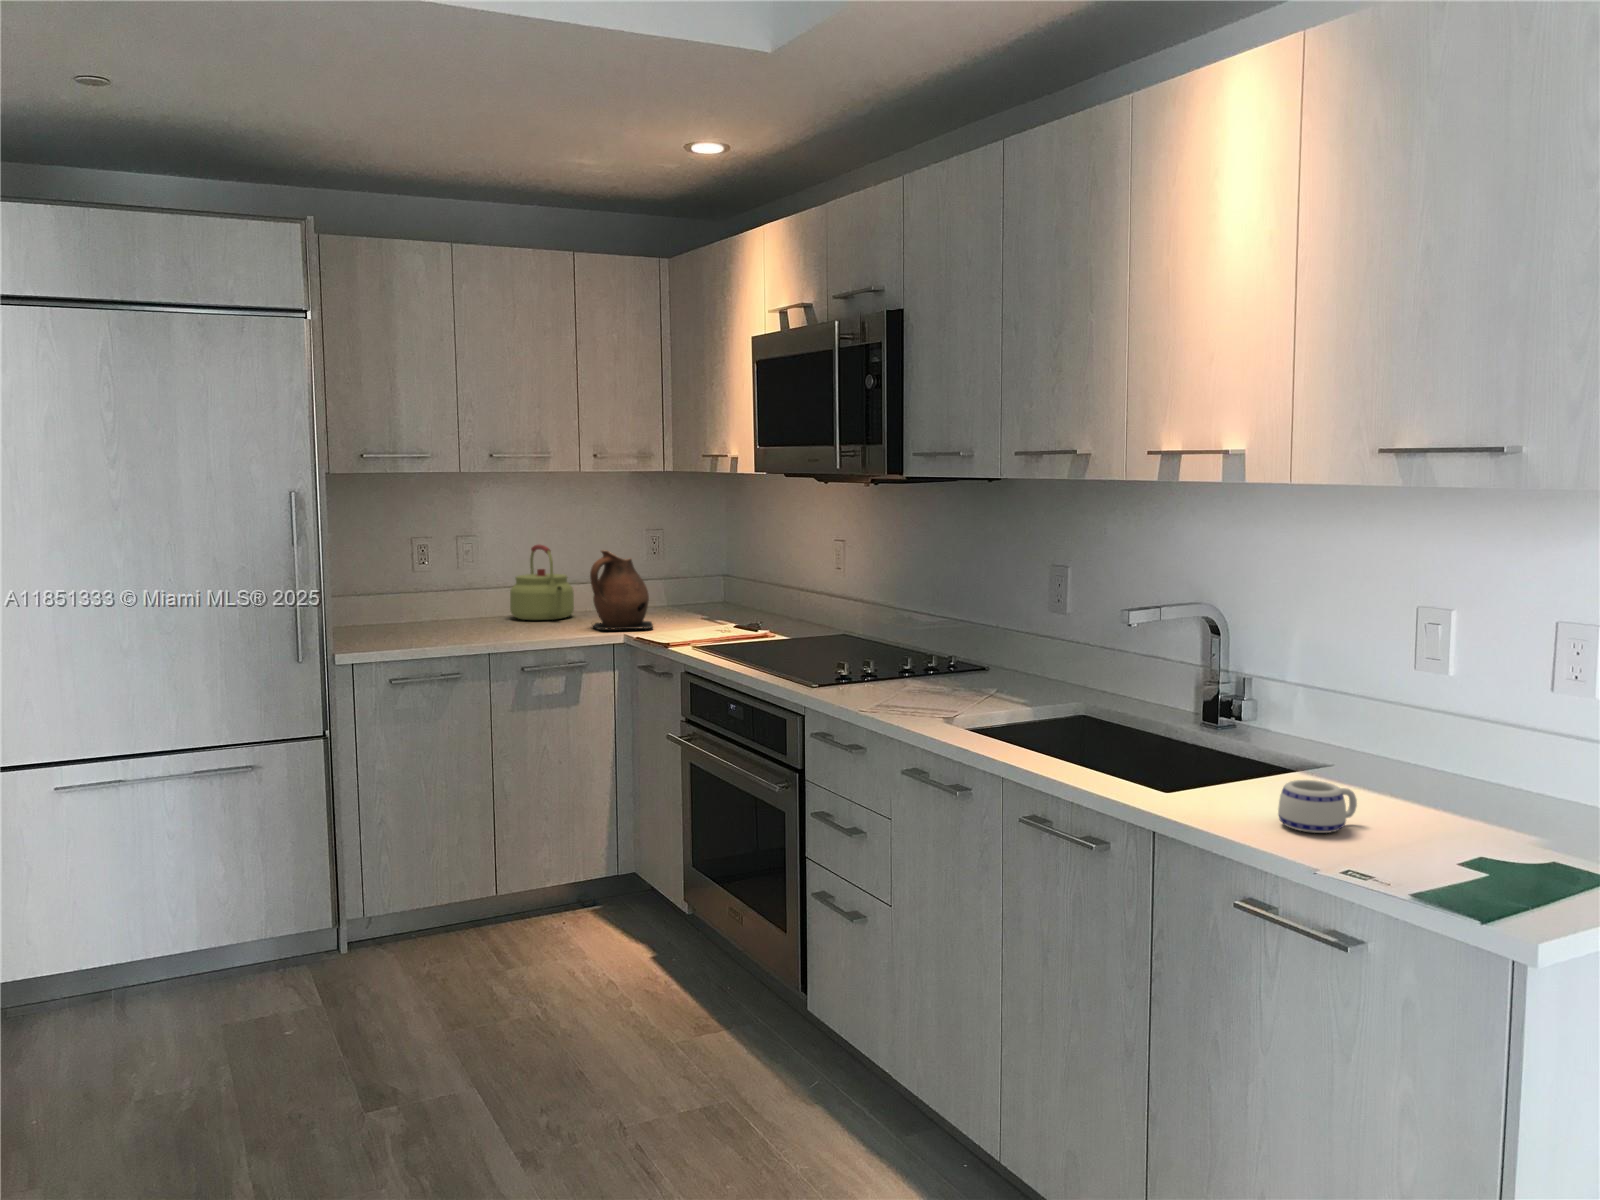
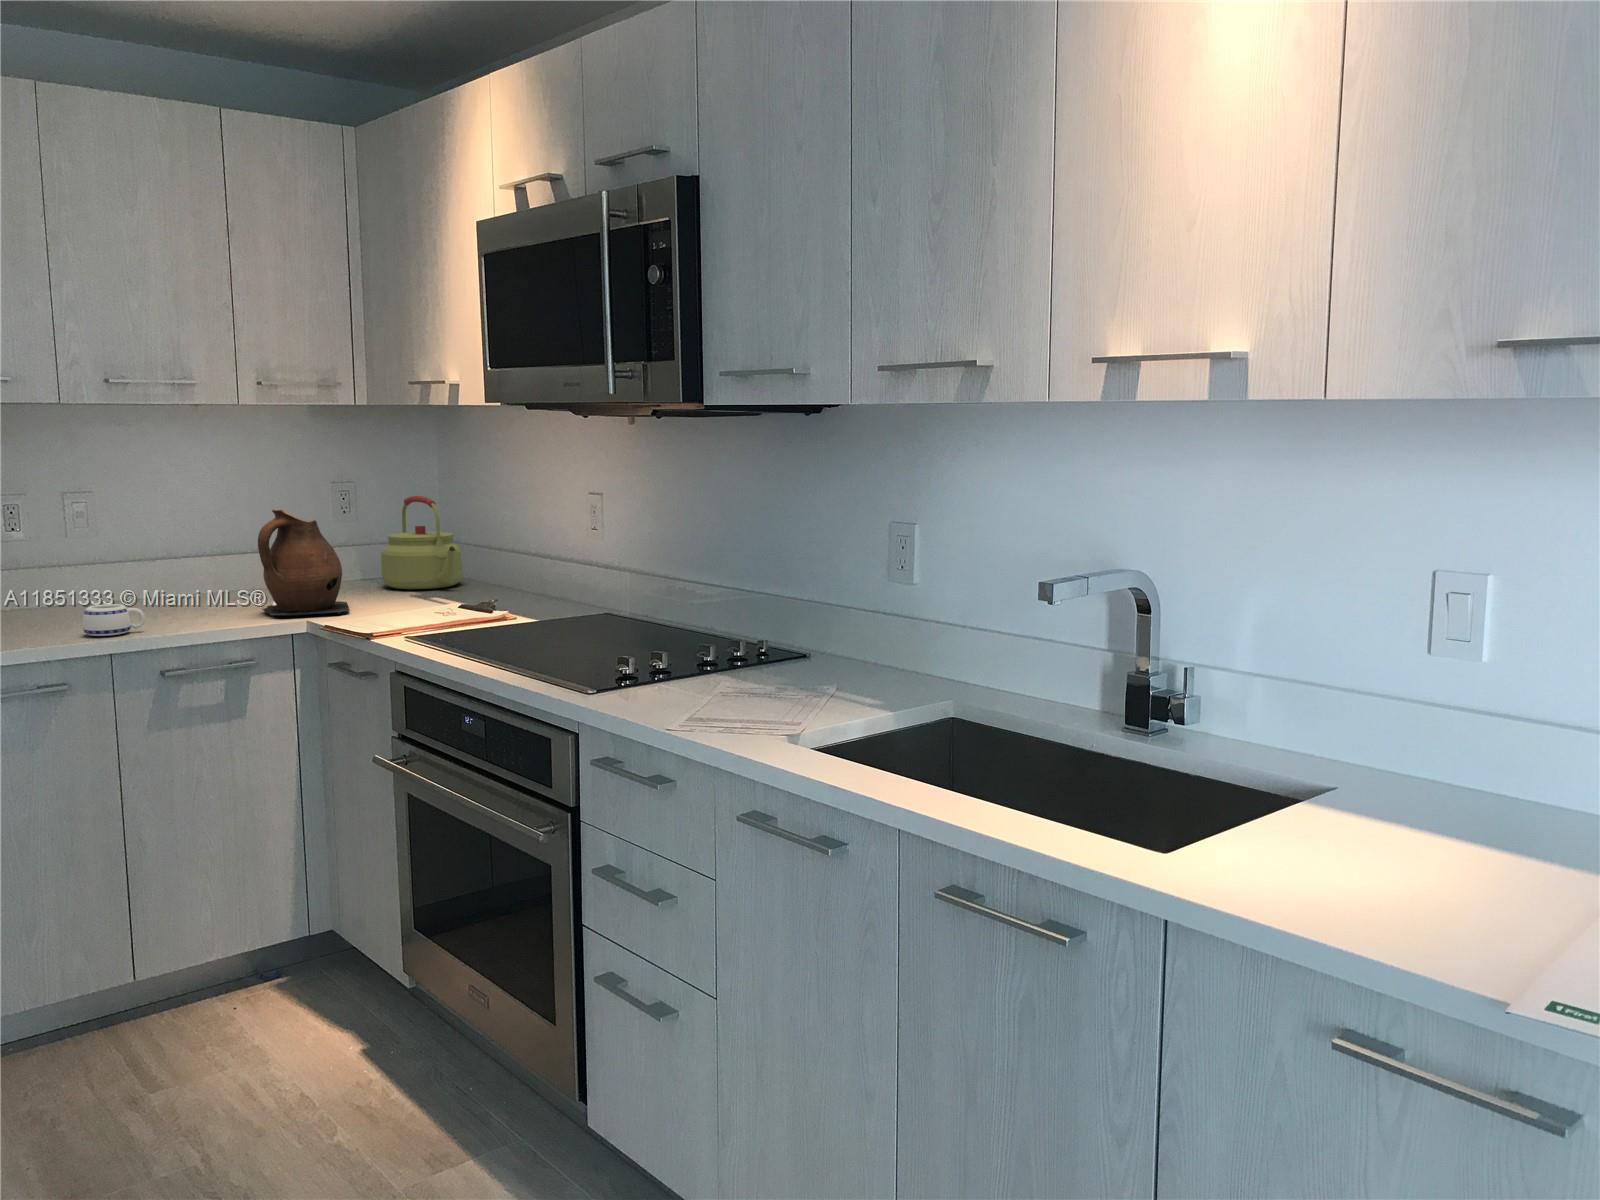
kettle: present [510,545,574,620] -> present [381,496,462,590]
mug: present [1278,780,1357,833] -> present [83,604,145,636]

